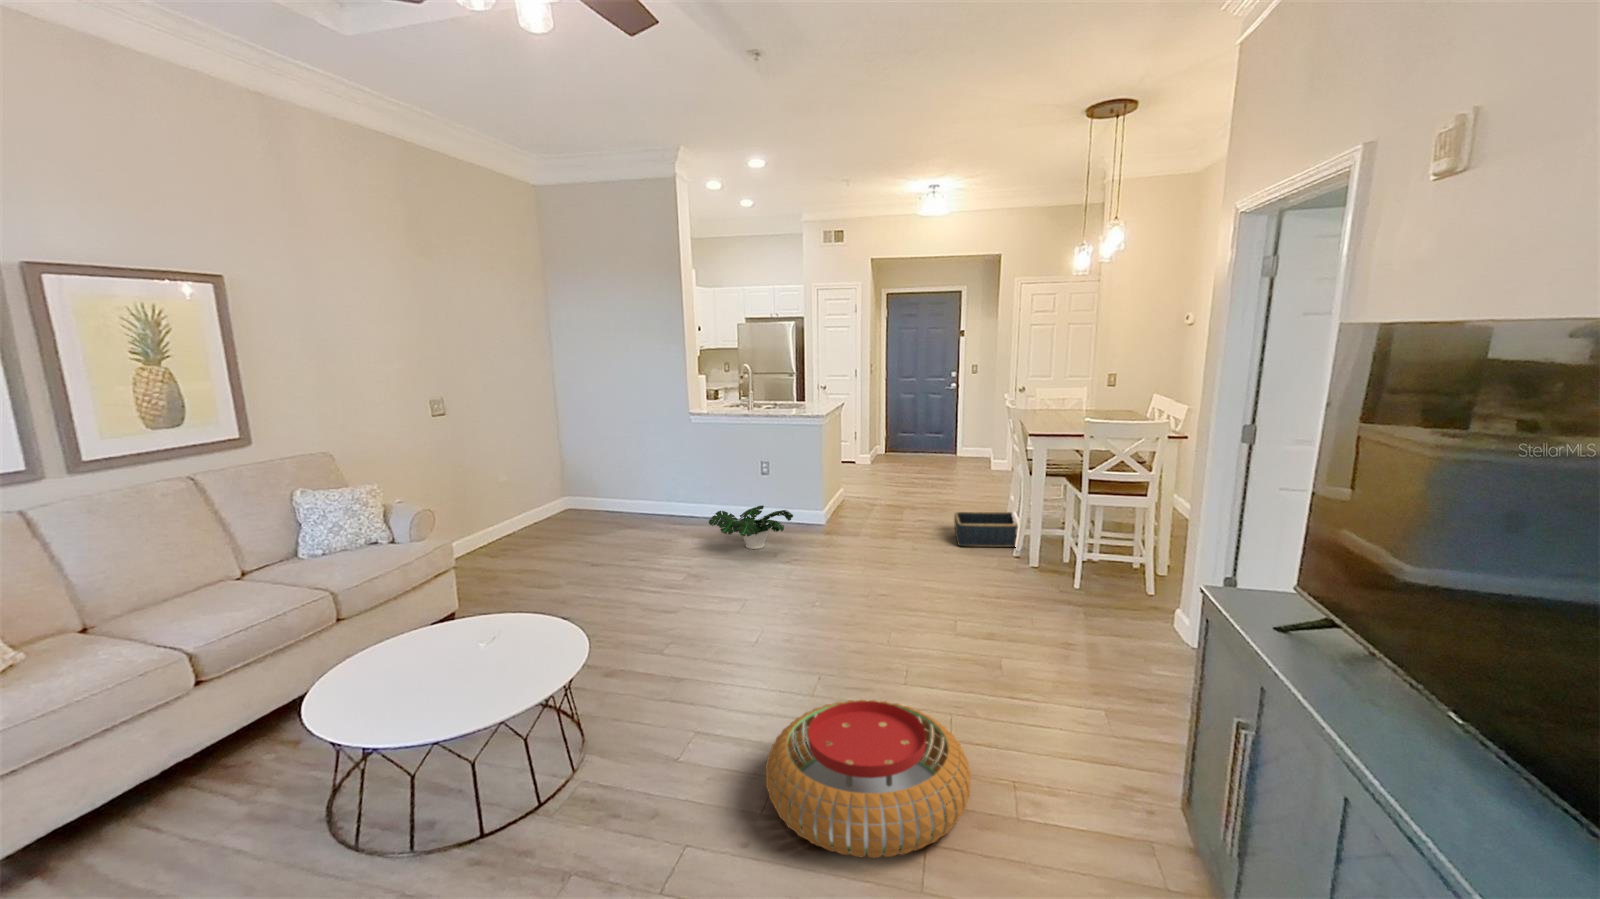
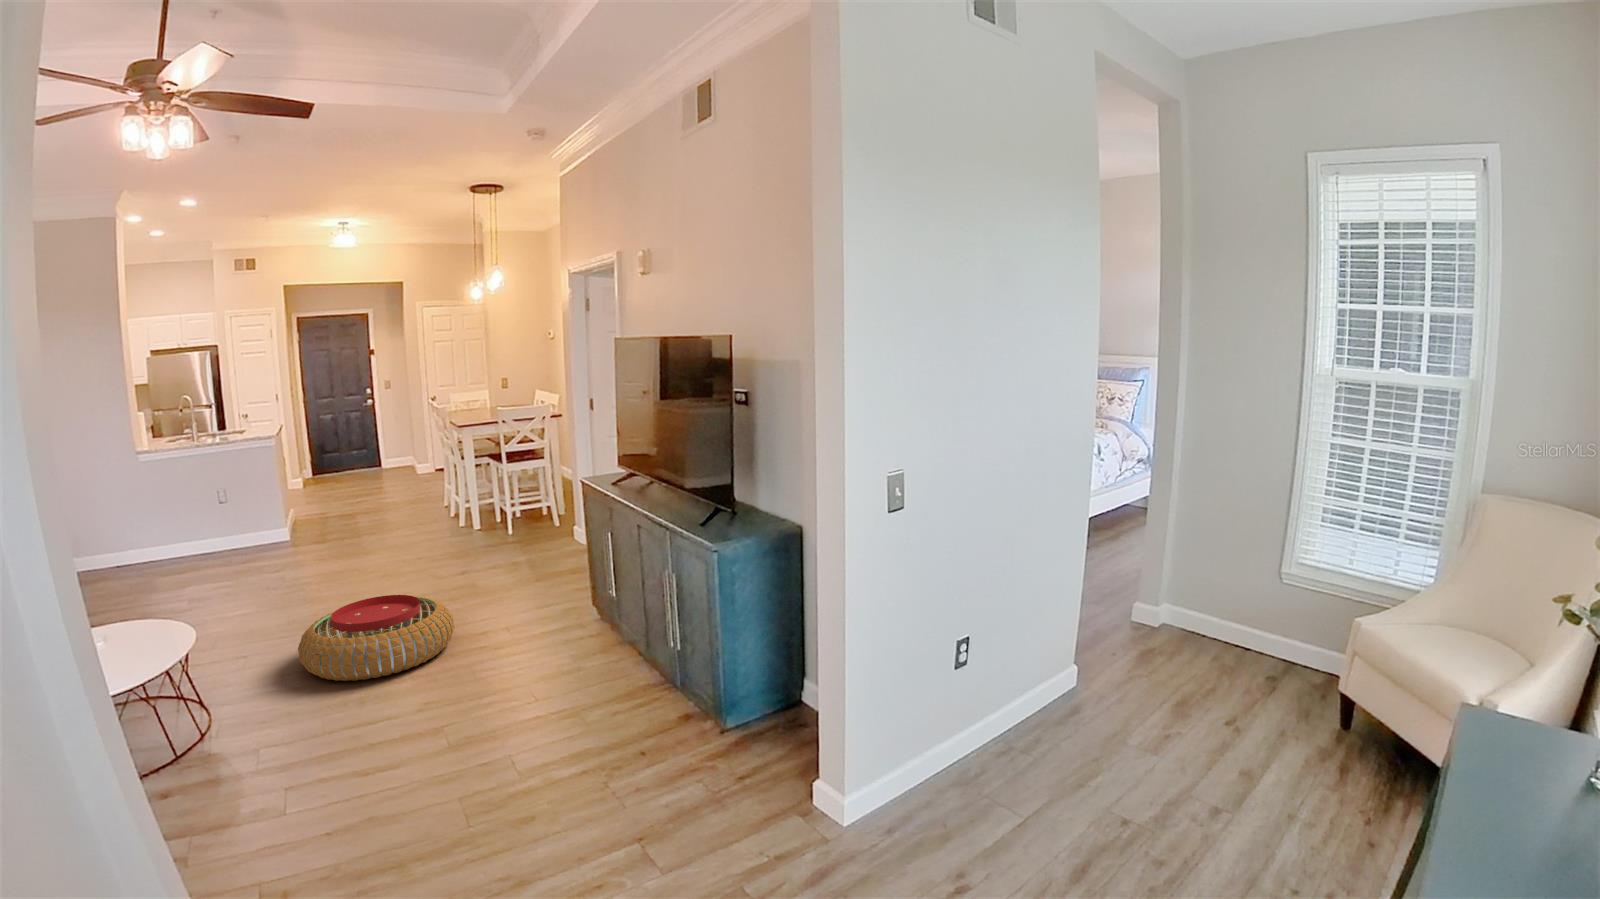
potted plant: present [709,505,793,549] -> none [124,522,230,566]
basket: present [954,512,1017,547] -> none [398,494,460,526]

